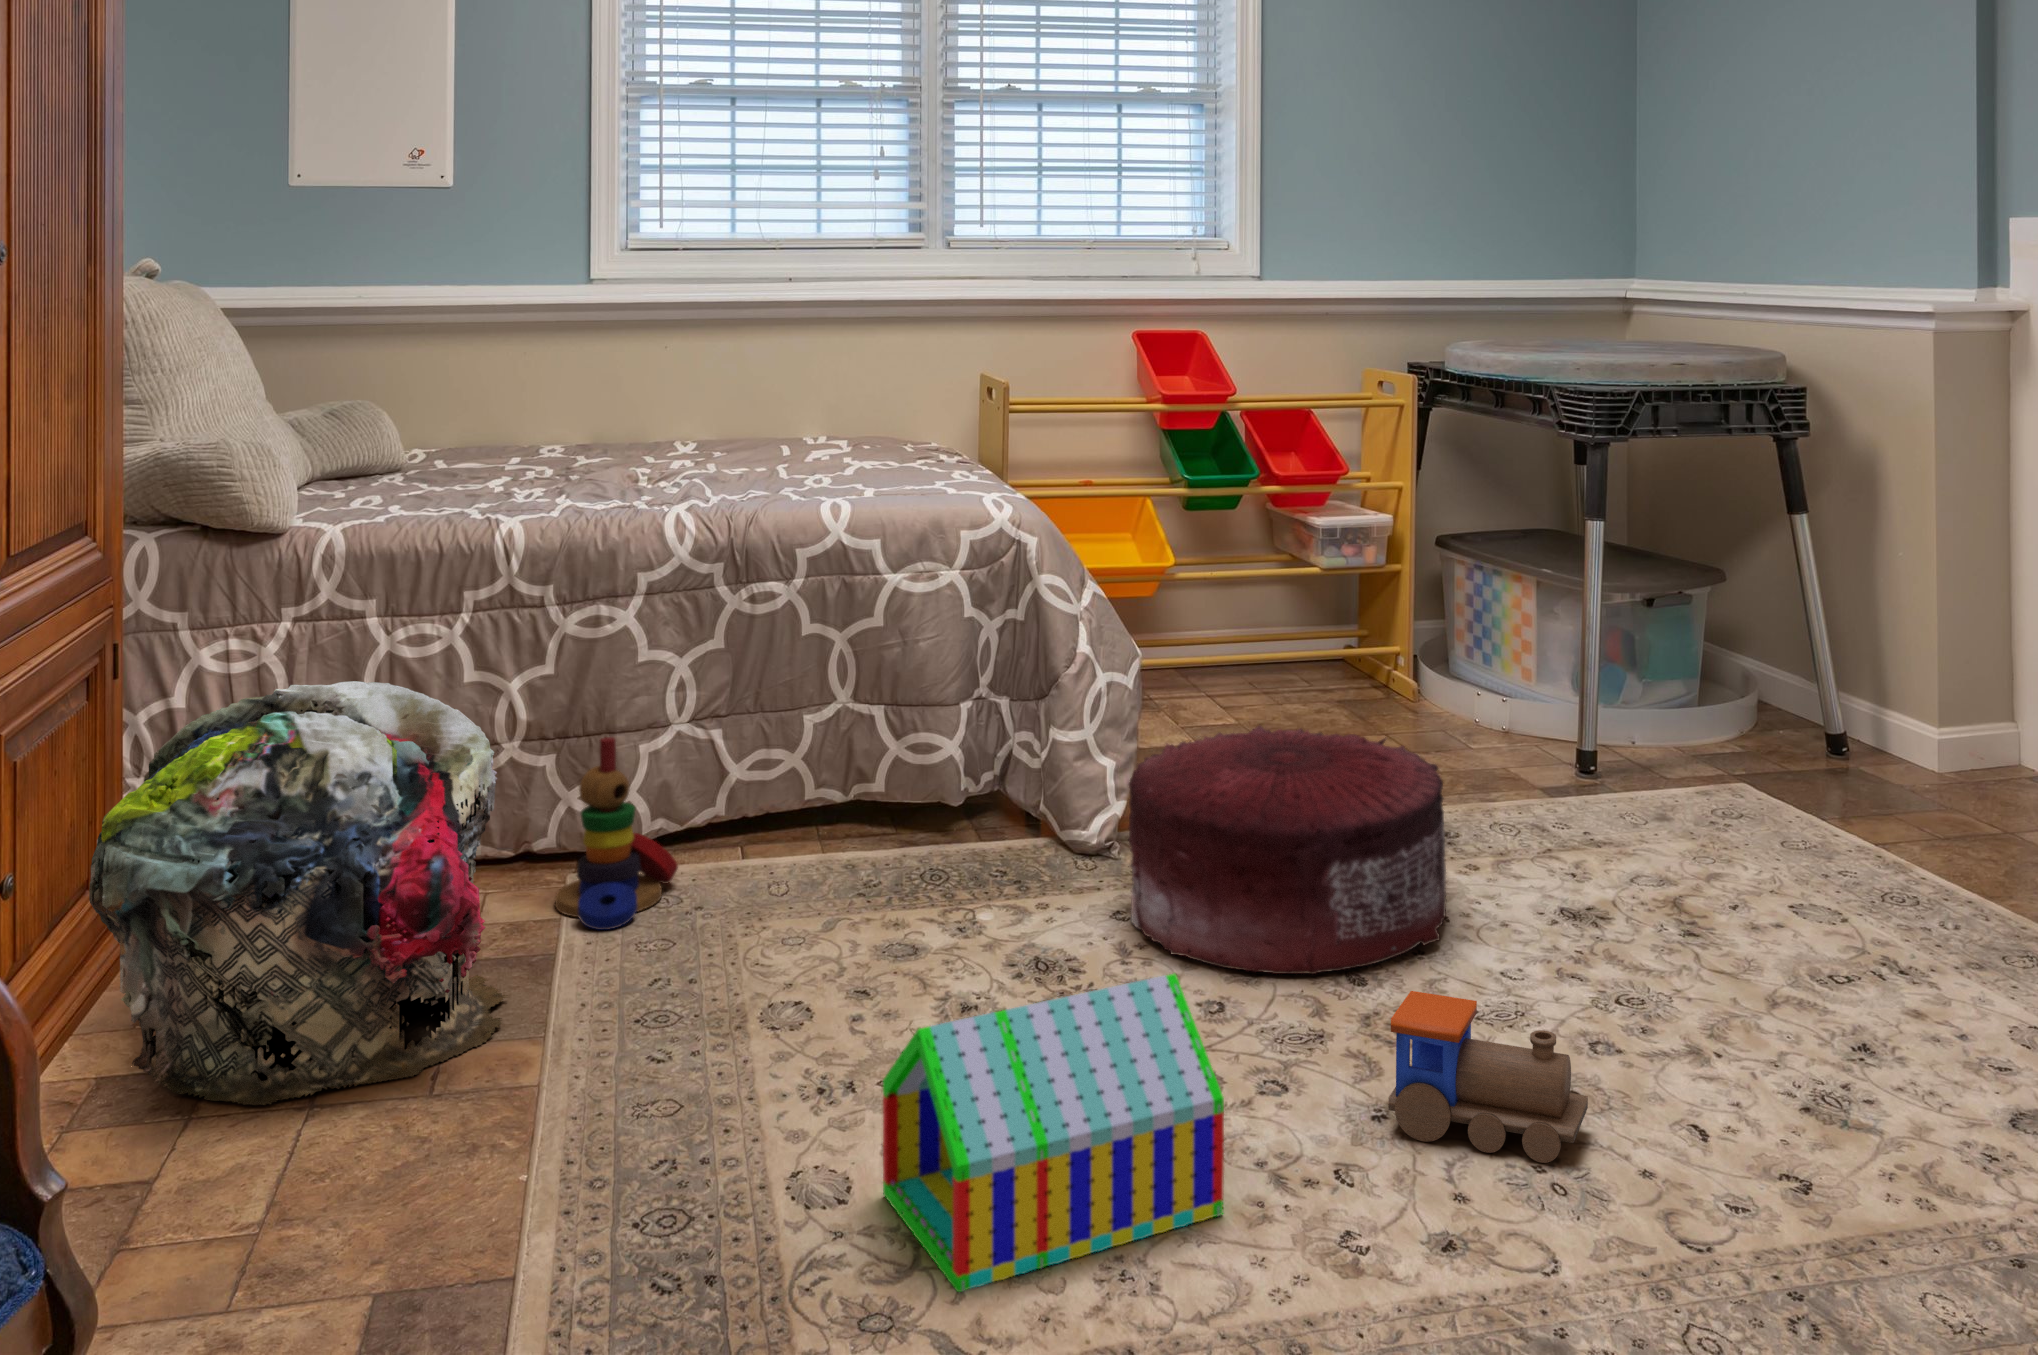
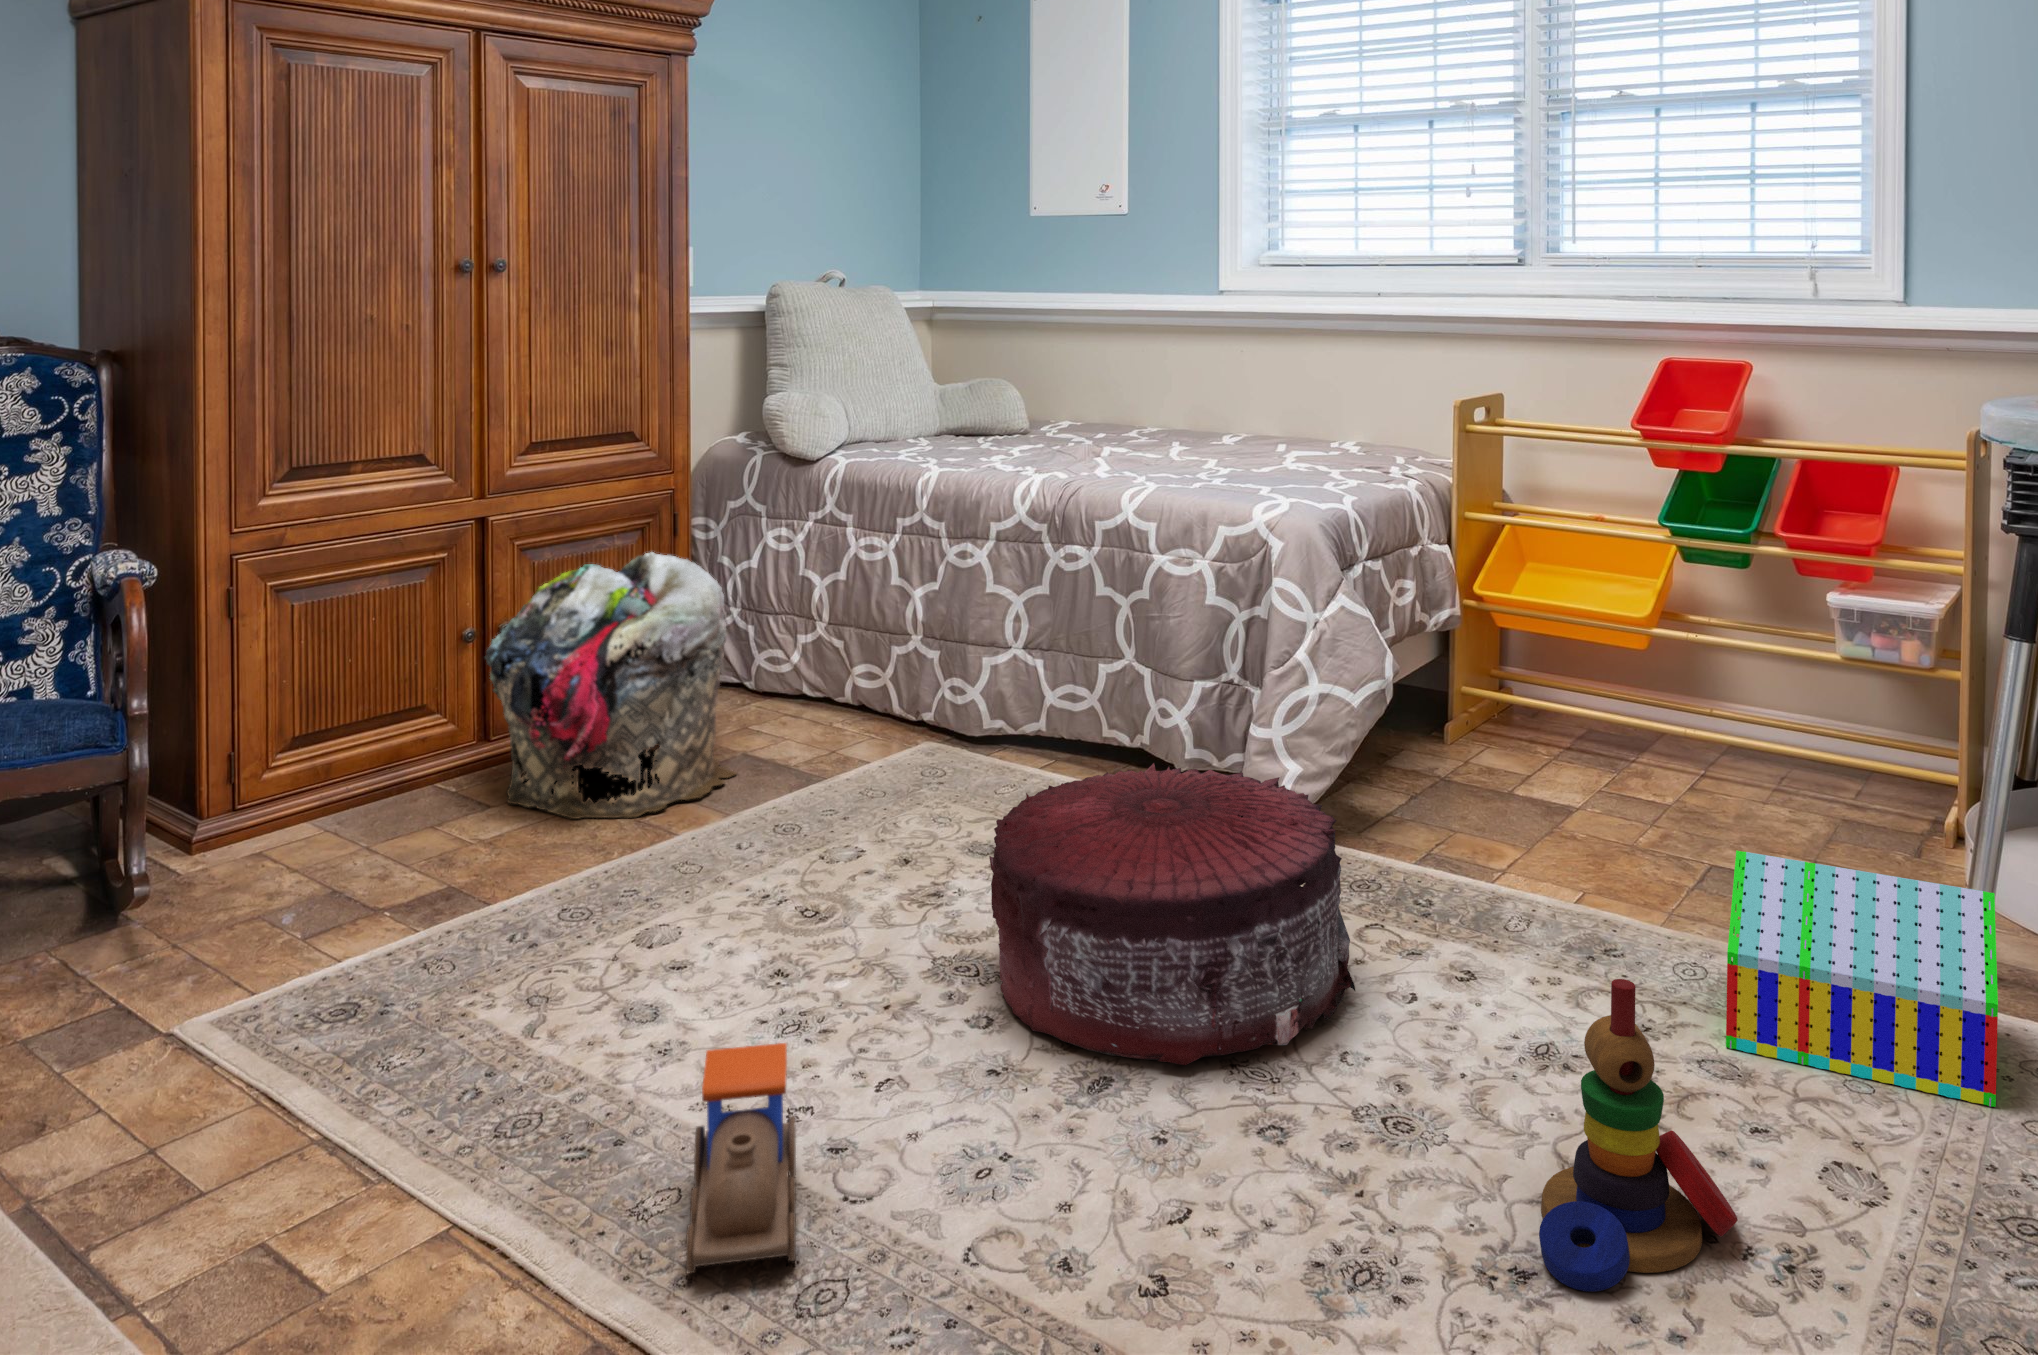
stacking toy: present [555,737,678,930] -> present [1539,979,1738,1292]
toy house: present [883,974,1224,1292] -> present [1726,851,1998,1107]

